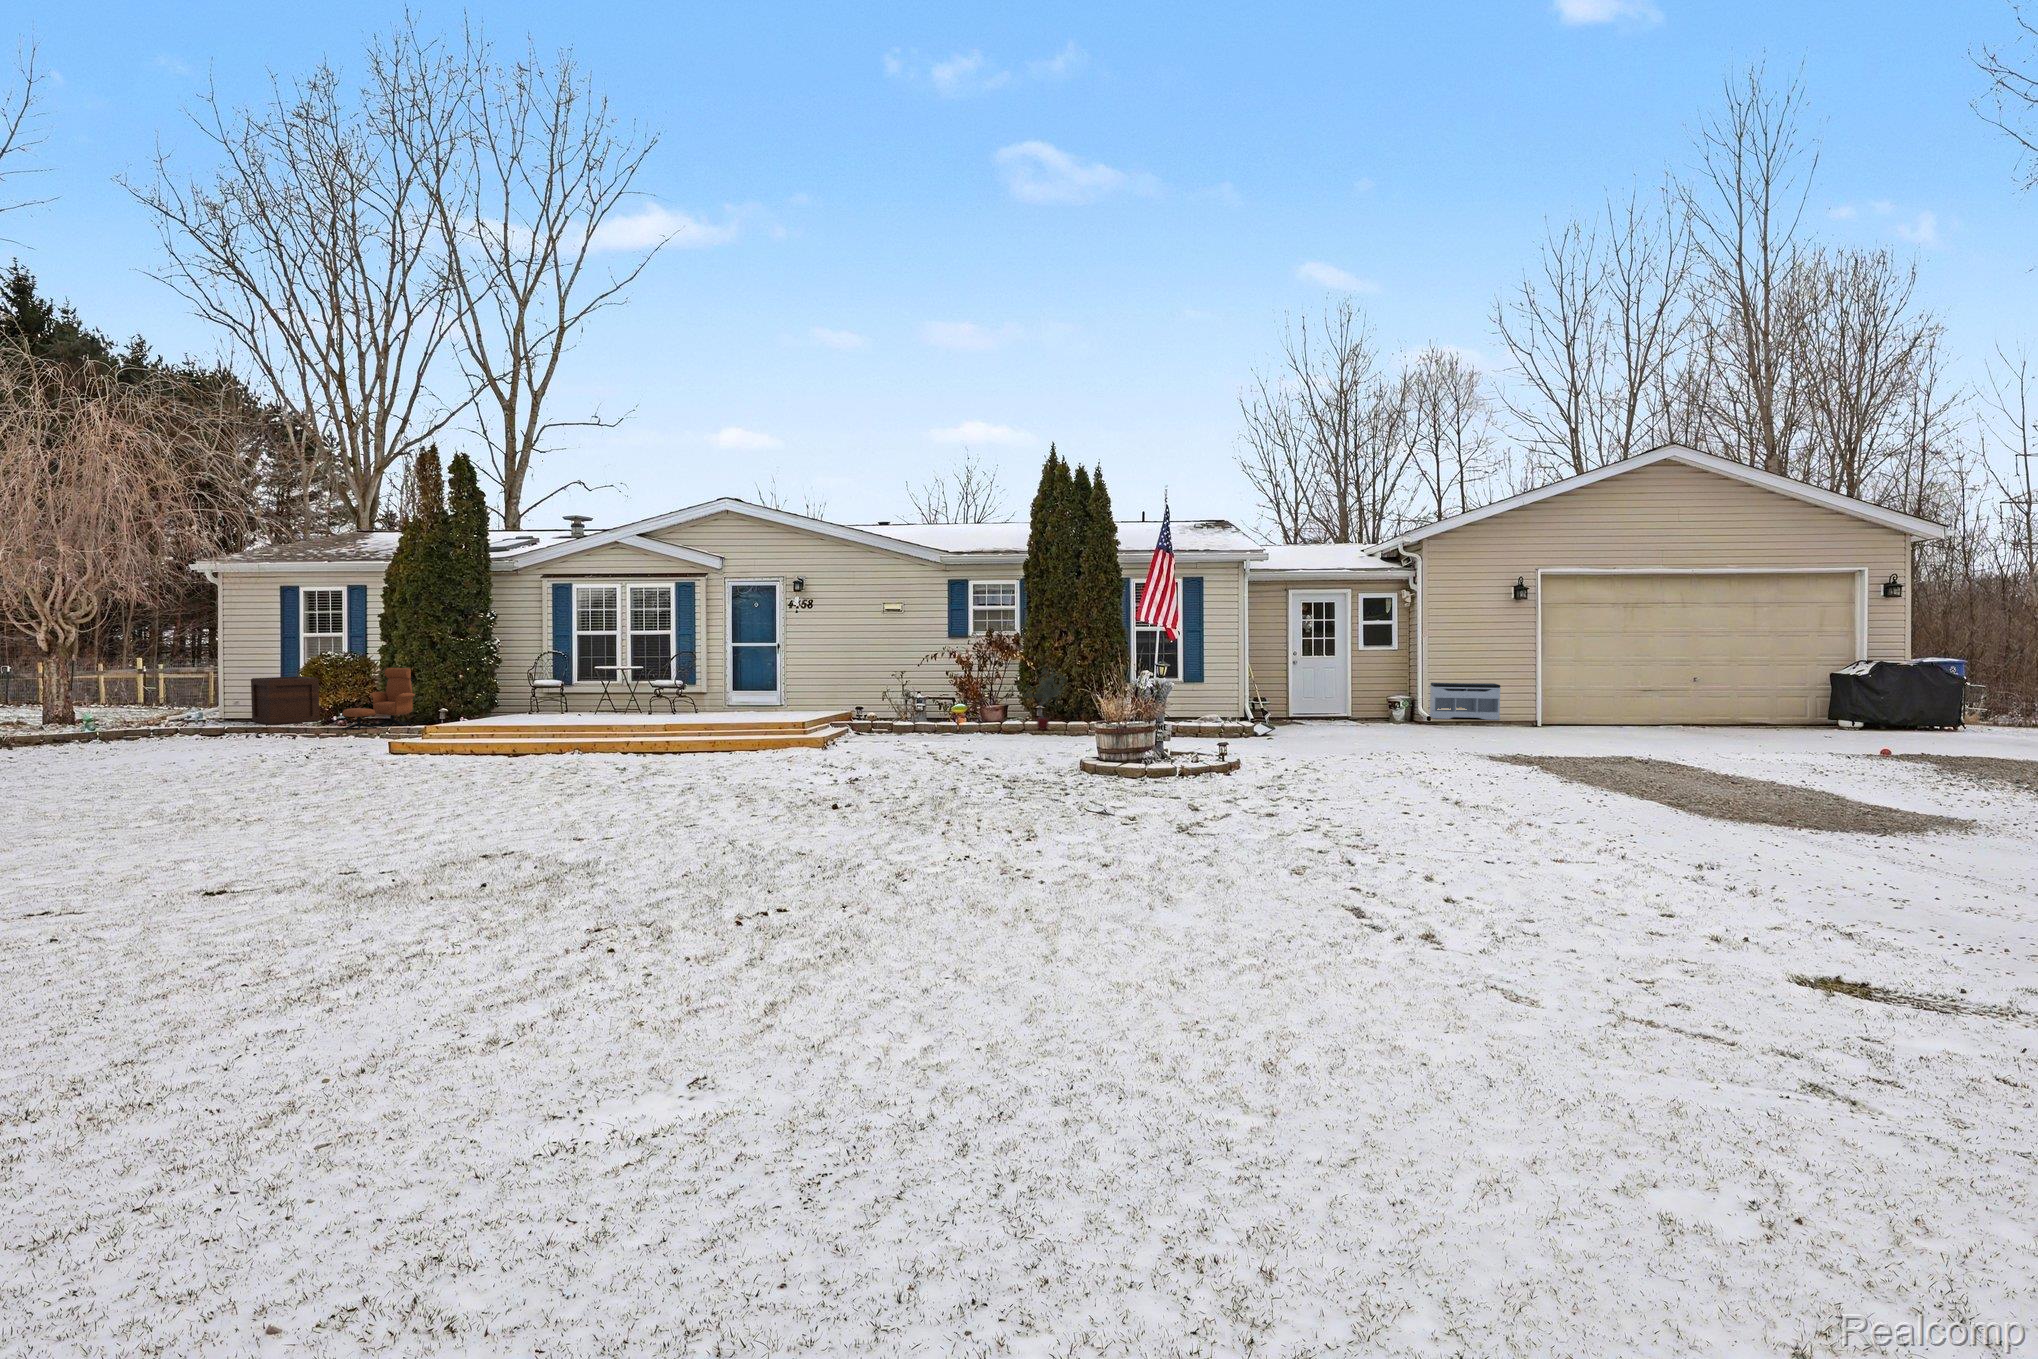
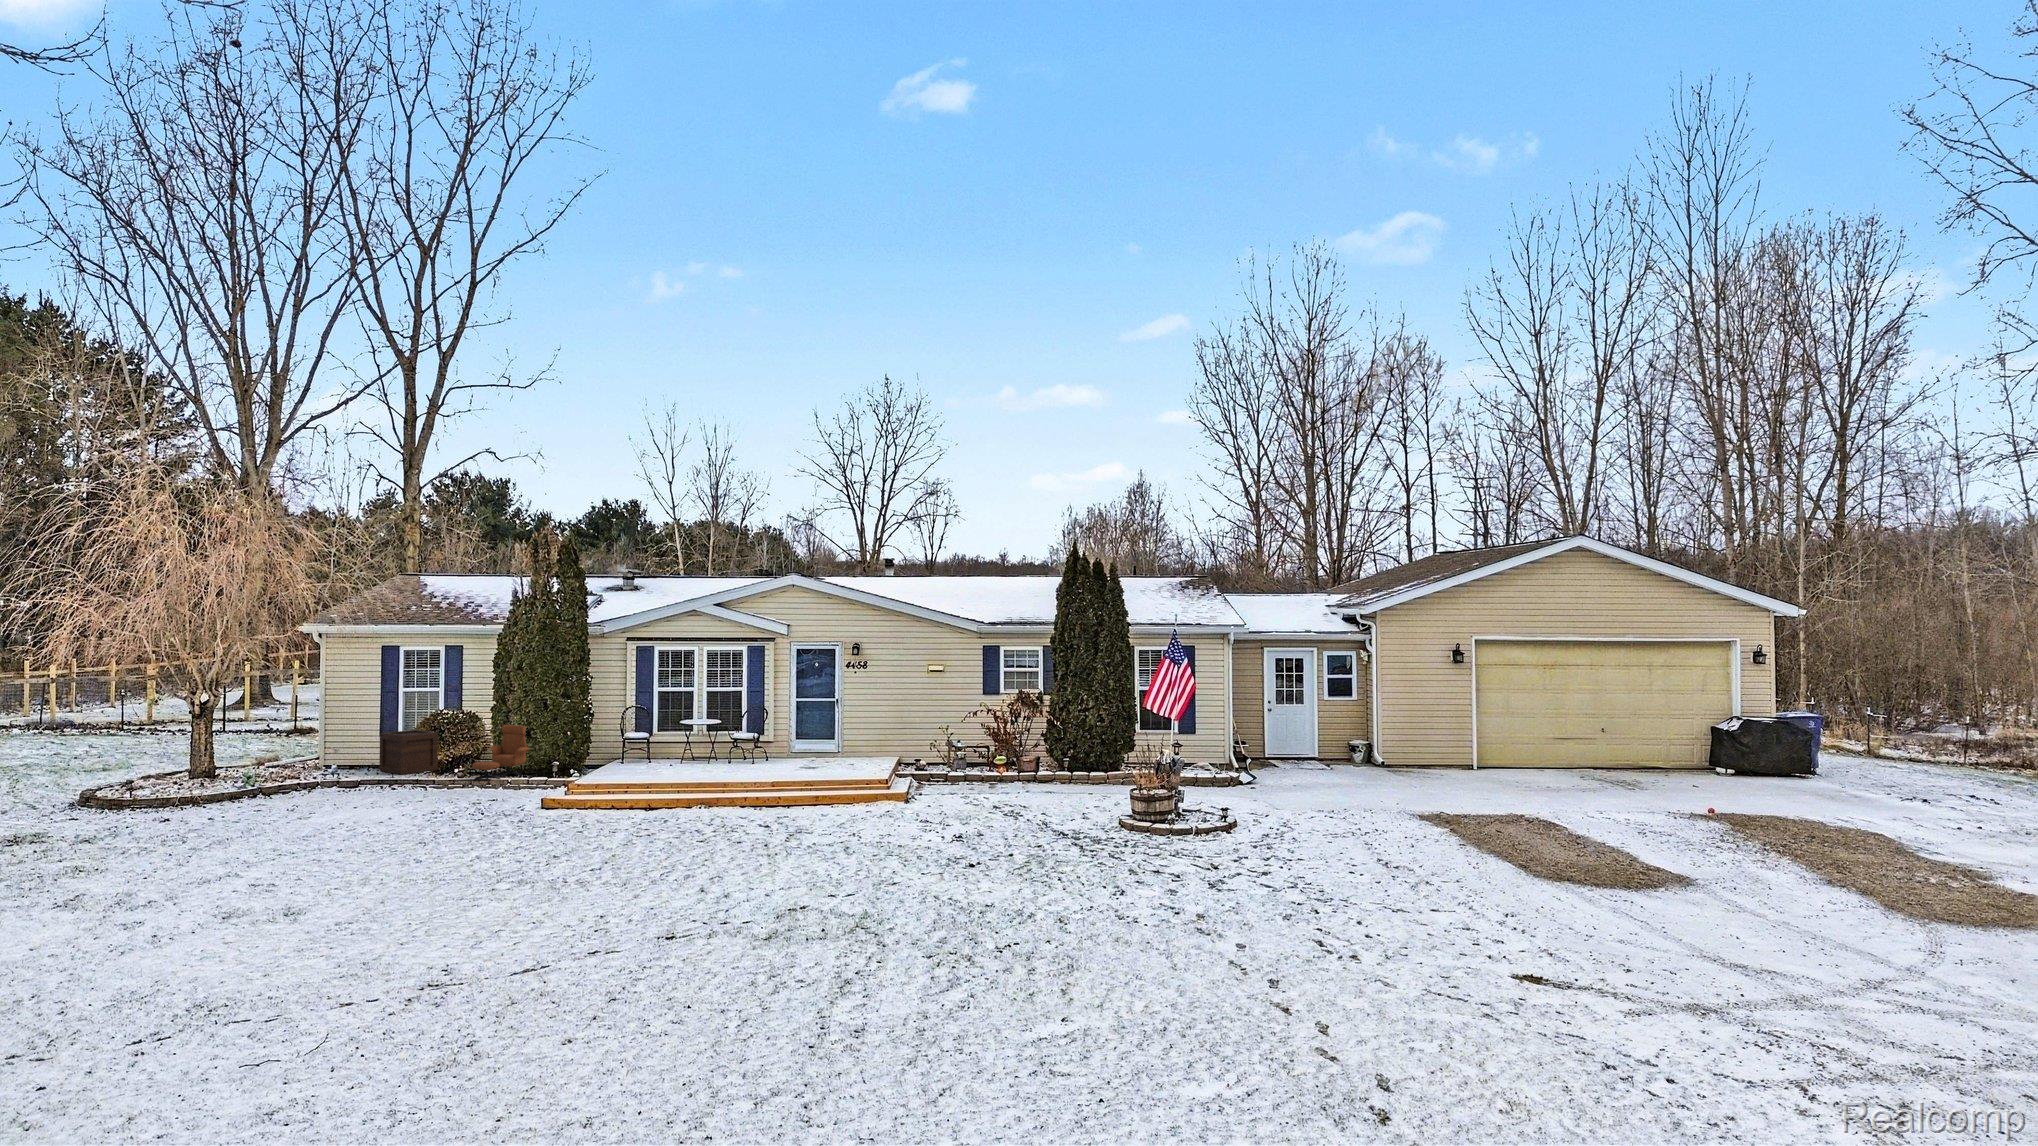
potted tree: present [1022,668,1064,730] -> none [1048,727,1087,779]
bench: present [1430,683,1501,720] -> none [1386,732,1443,765]

